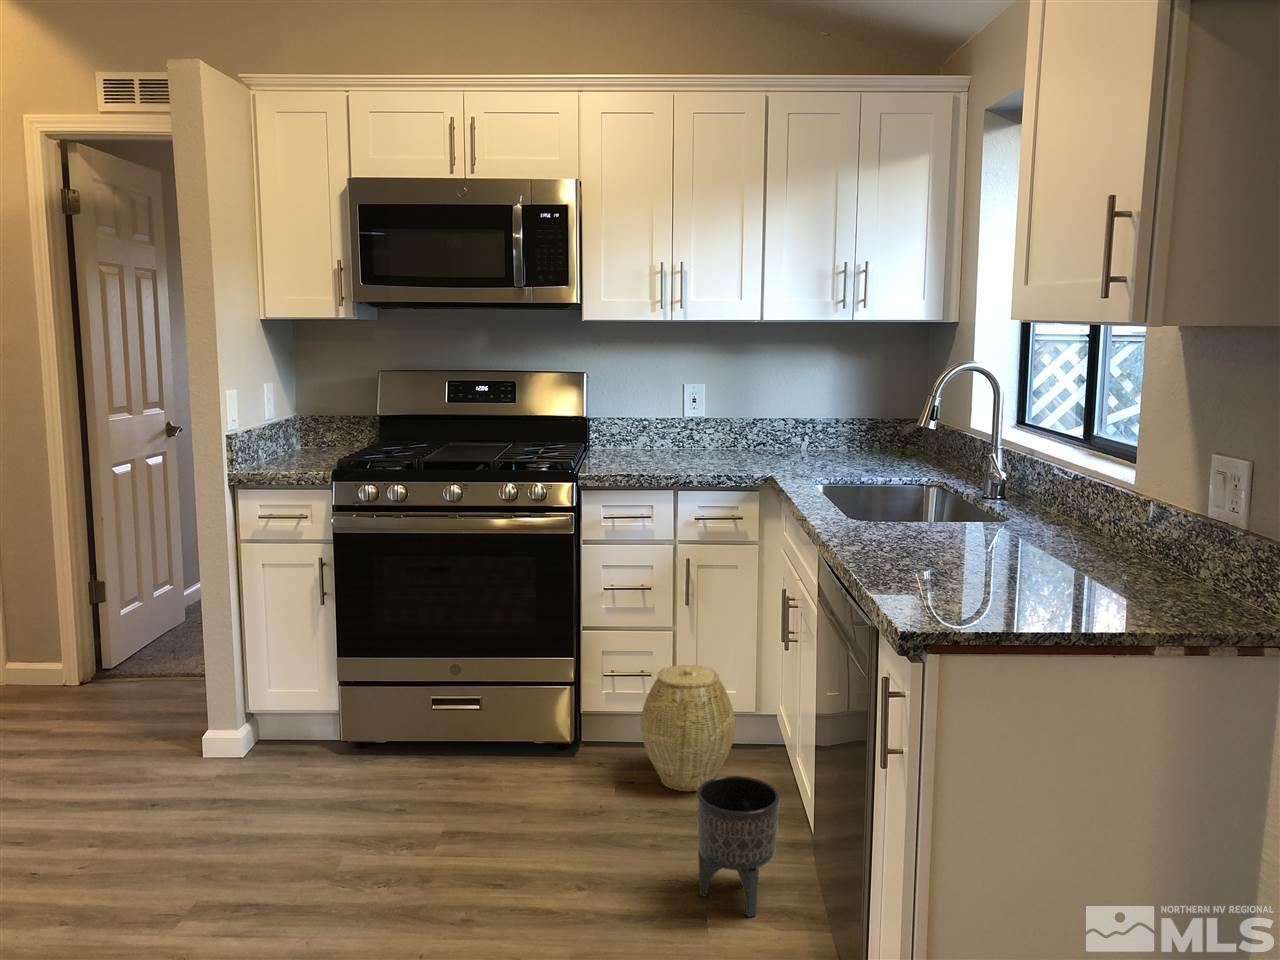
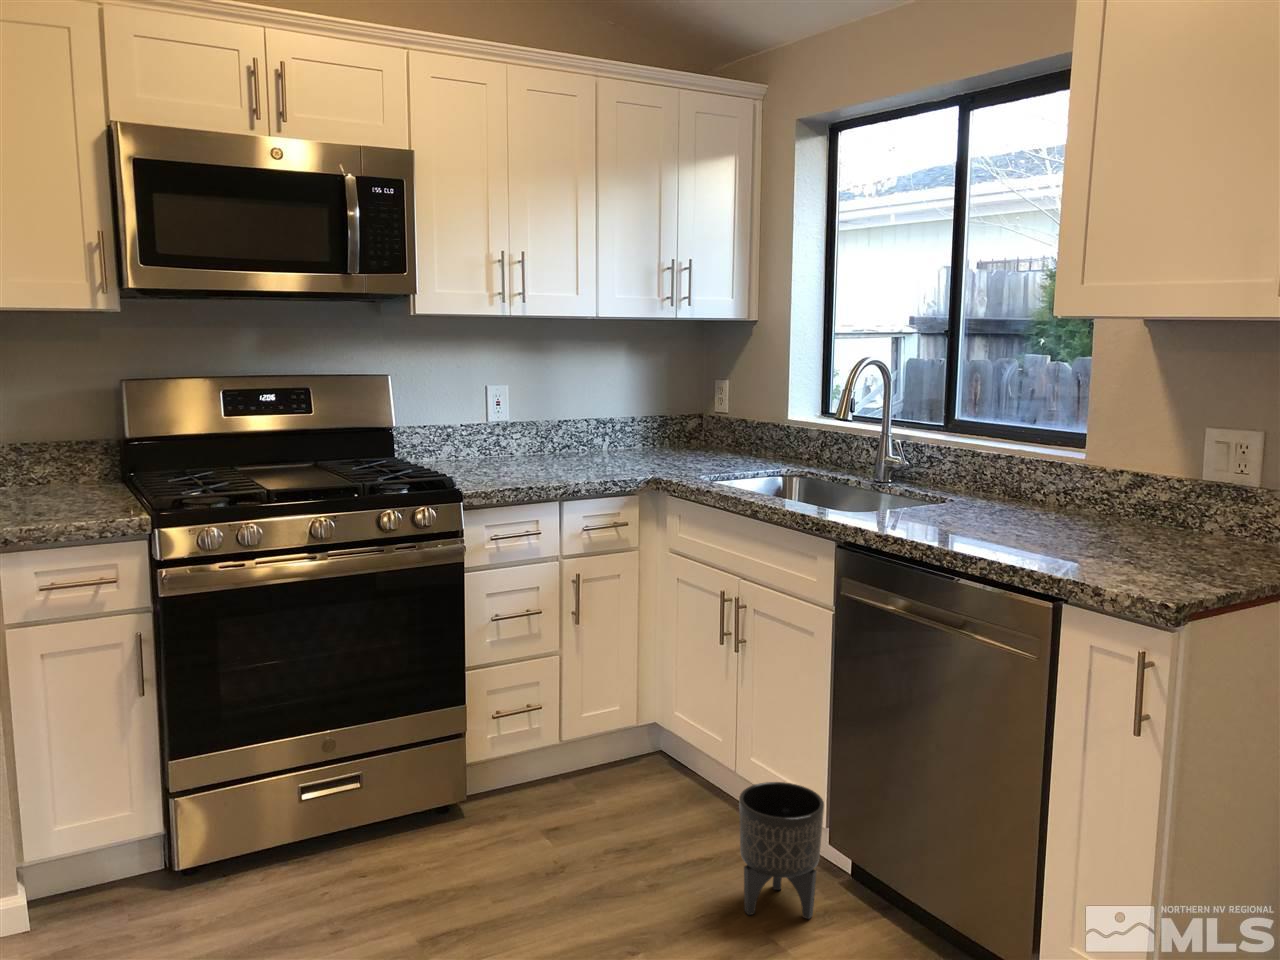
woven basket: present [641,665,735,791] -> none [558,686,660,823]

